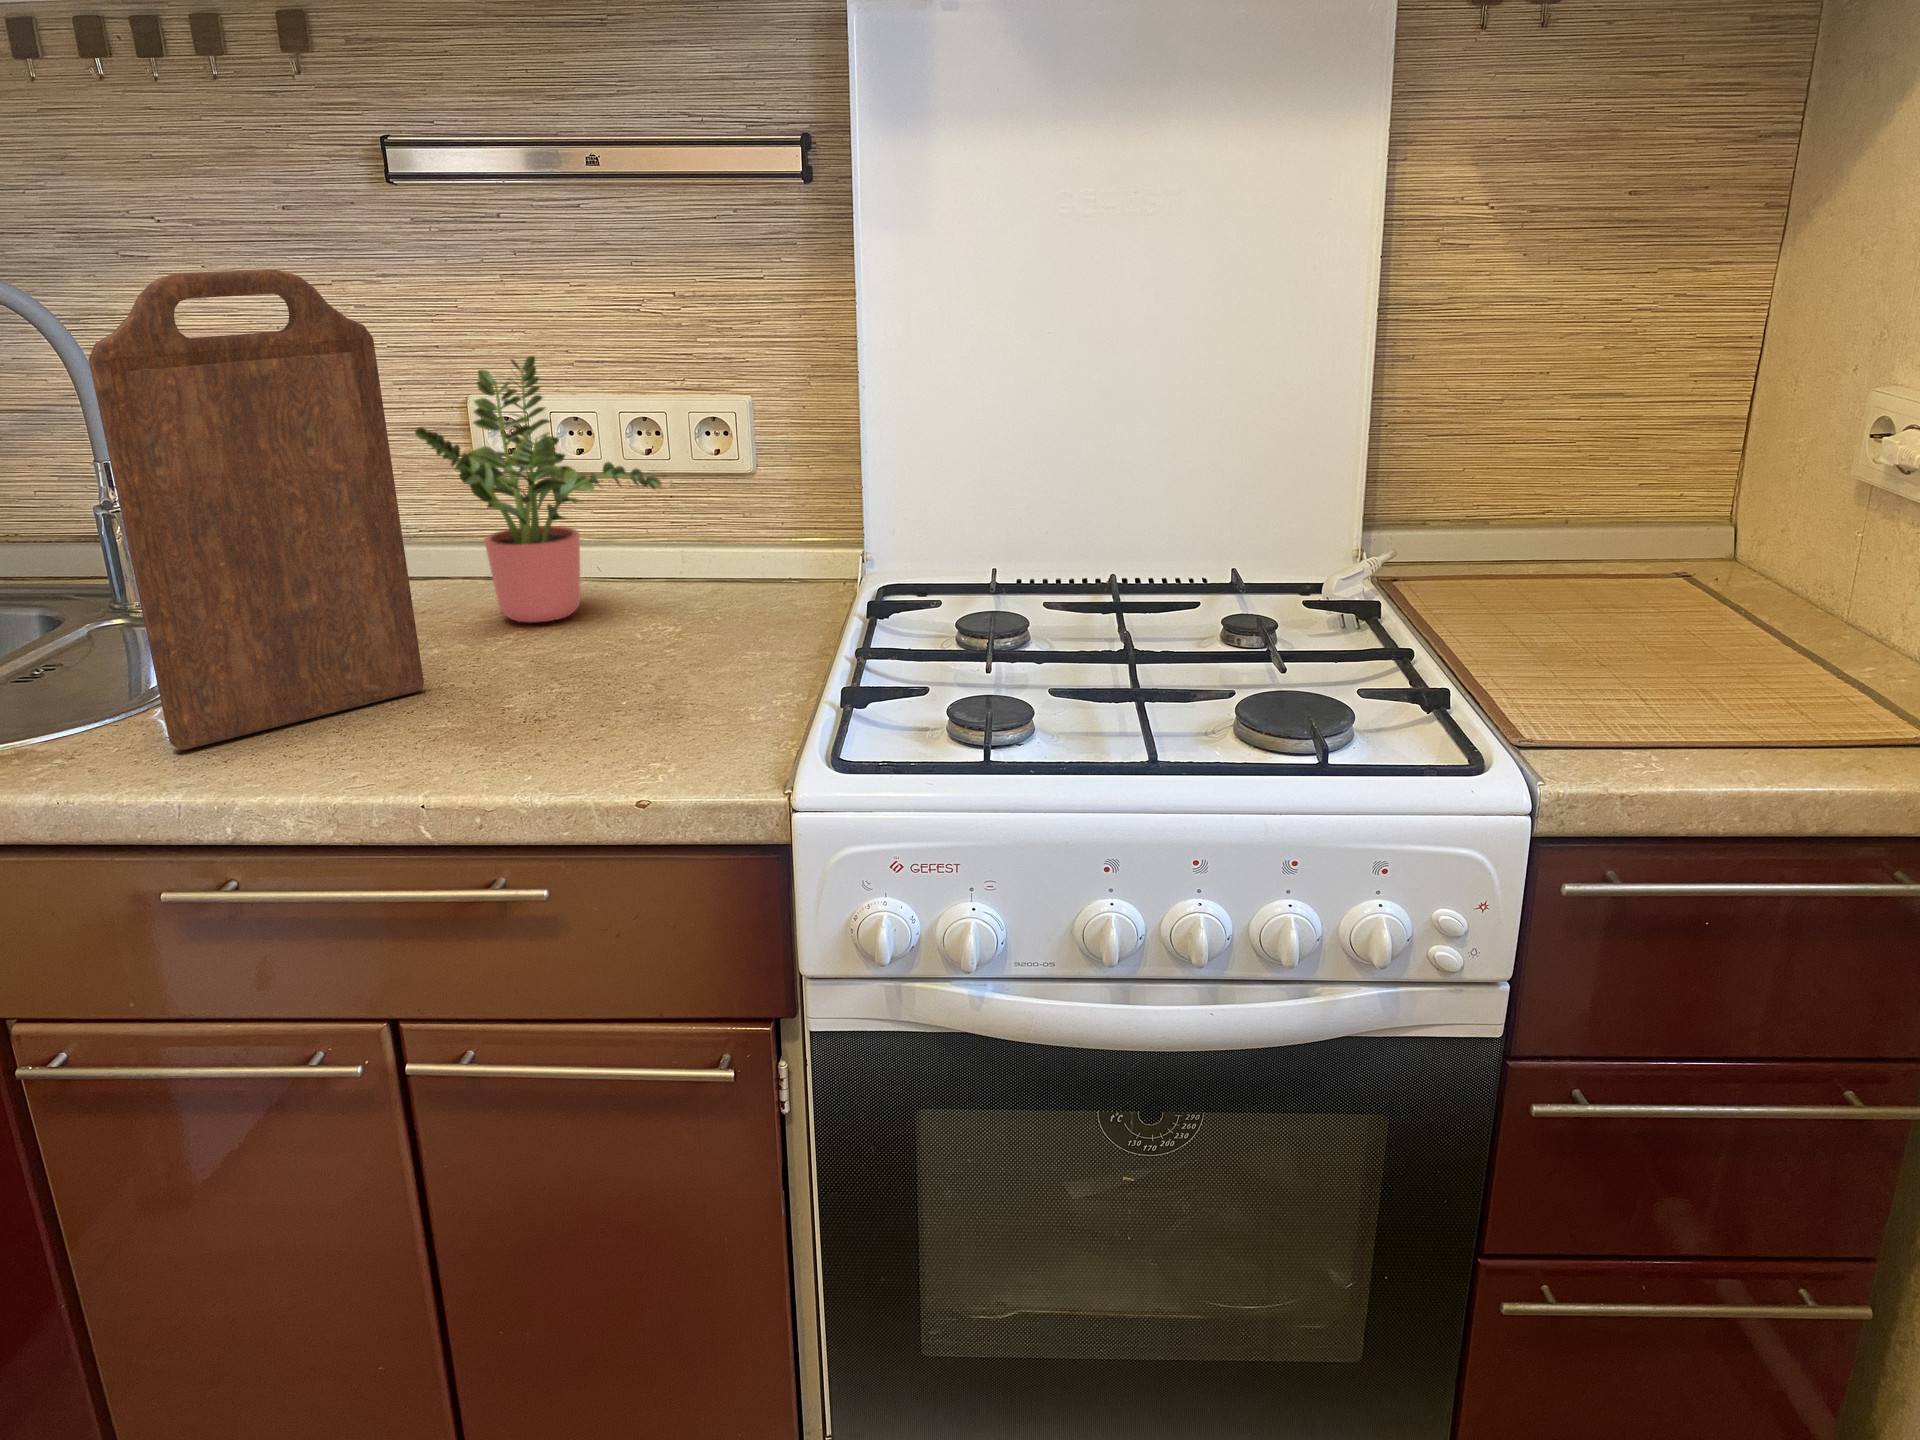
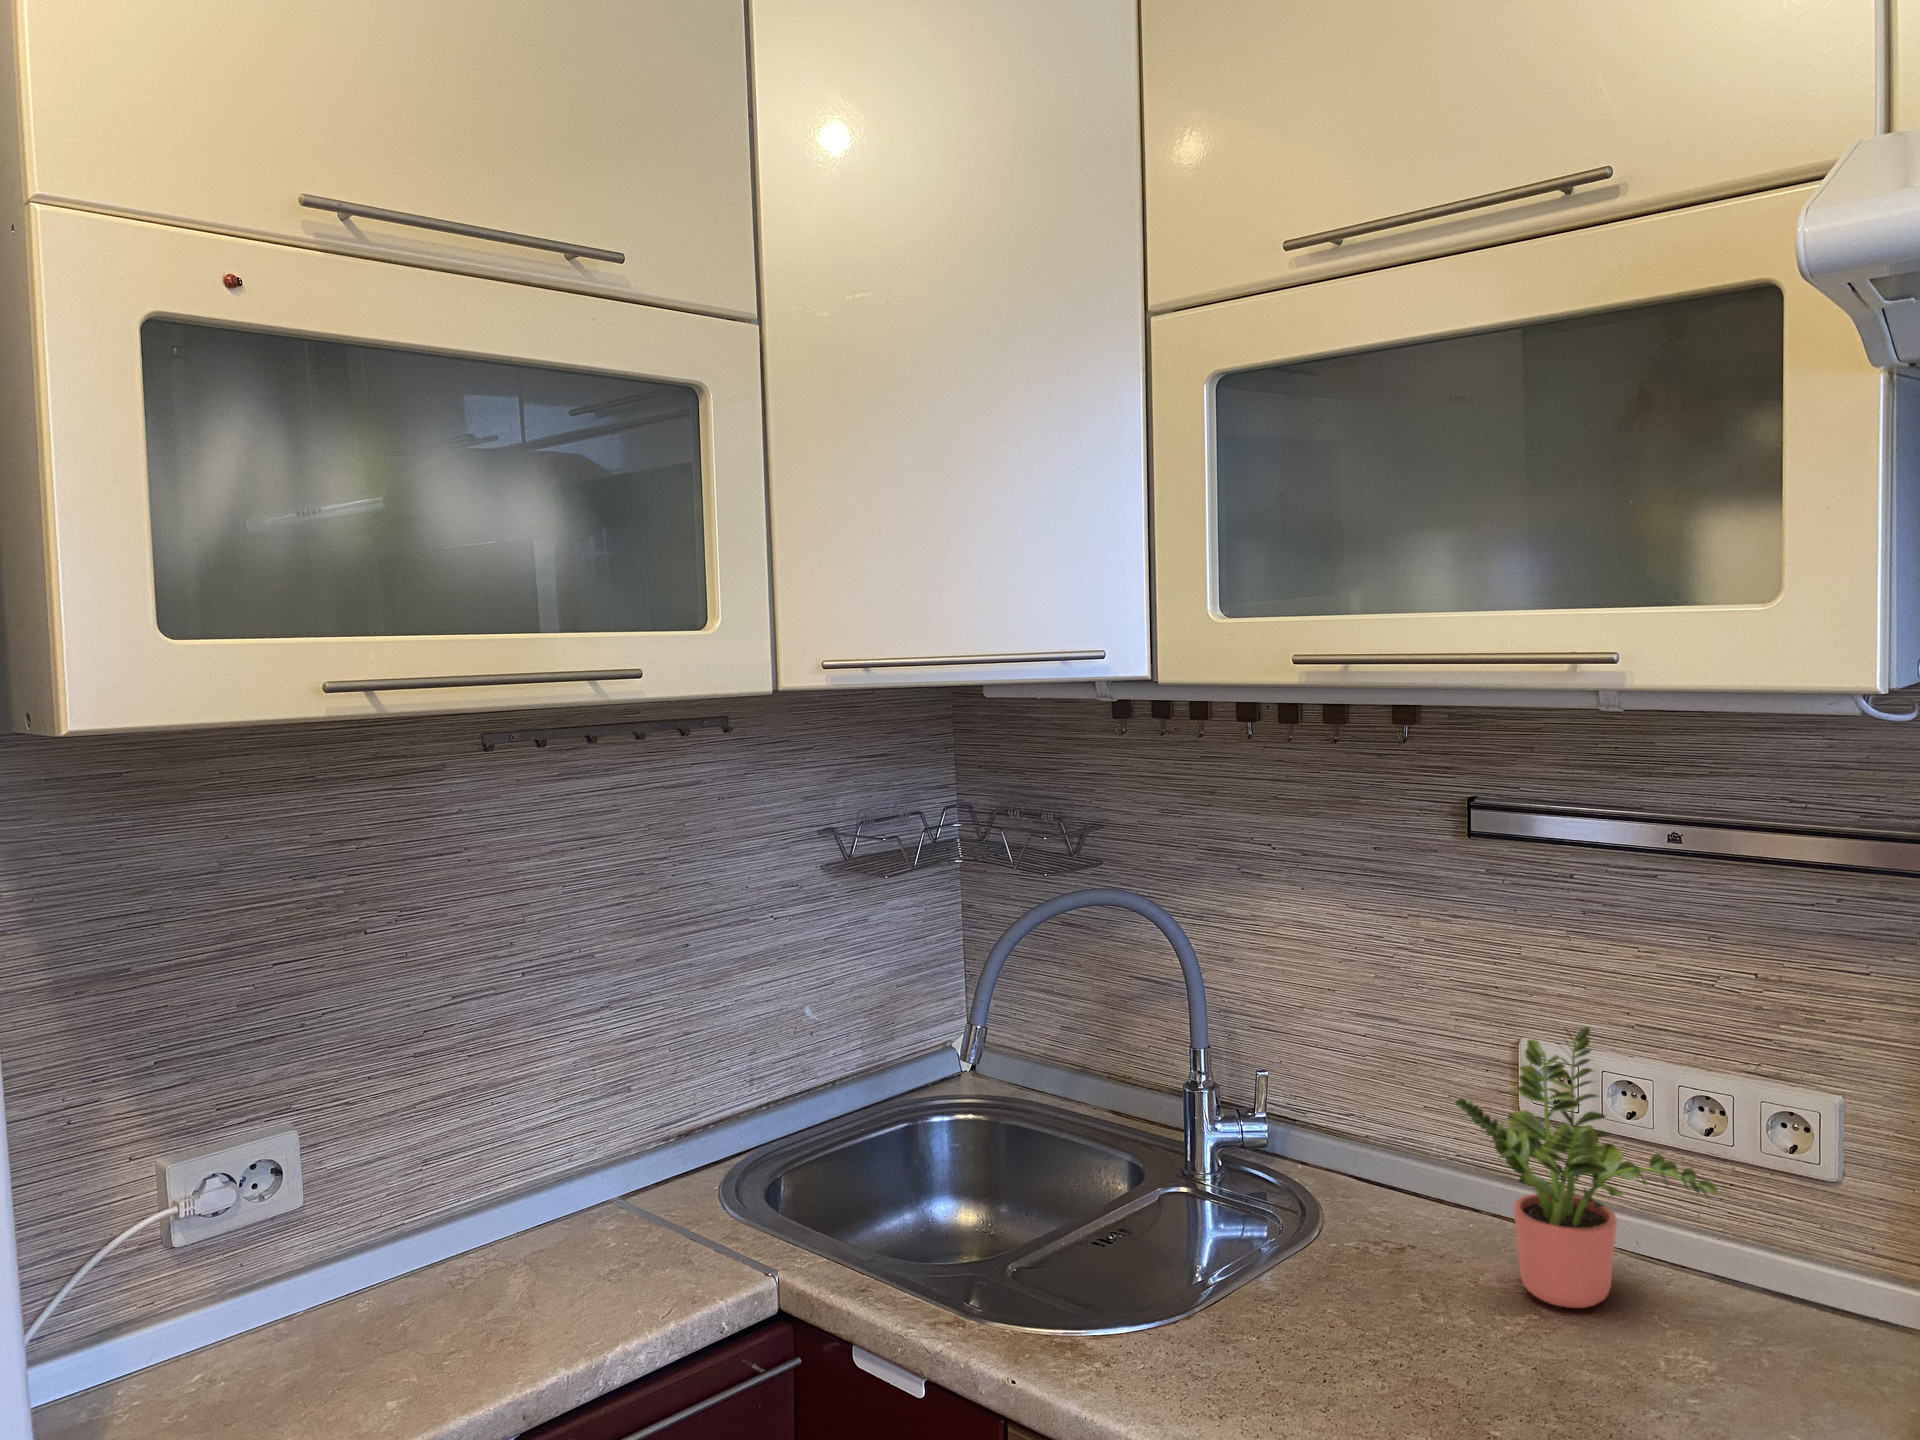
cutting board: present [89,269,424,750] -> none [1183,976,1426,1392]

